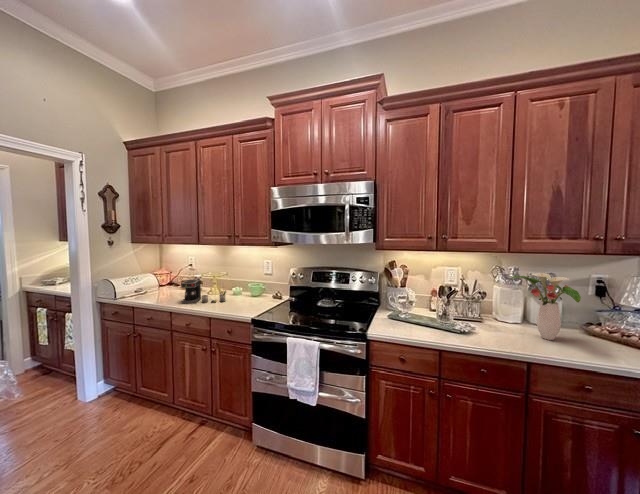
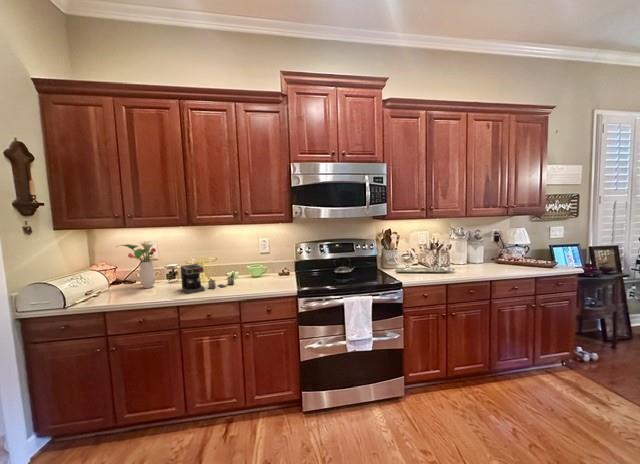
flower arrangement: present [511,273,581,340] -> present [121,241,156,288]

